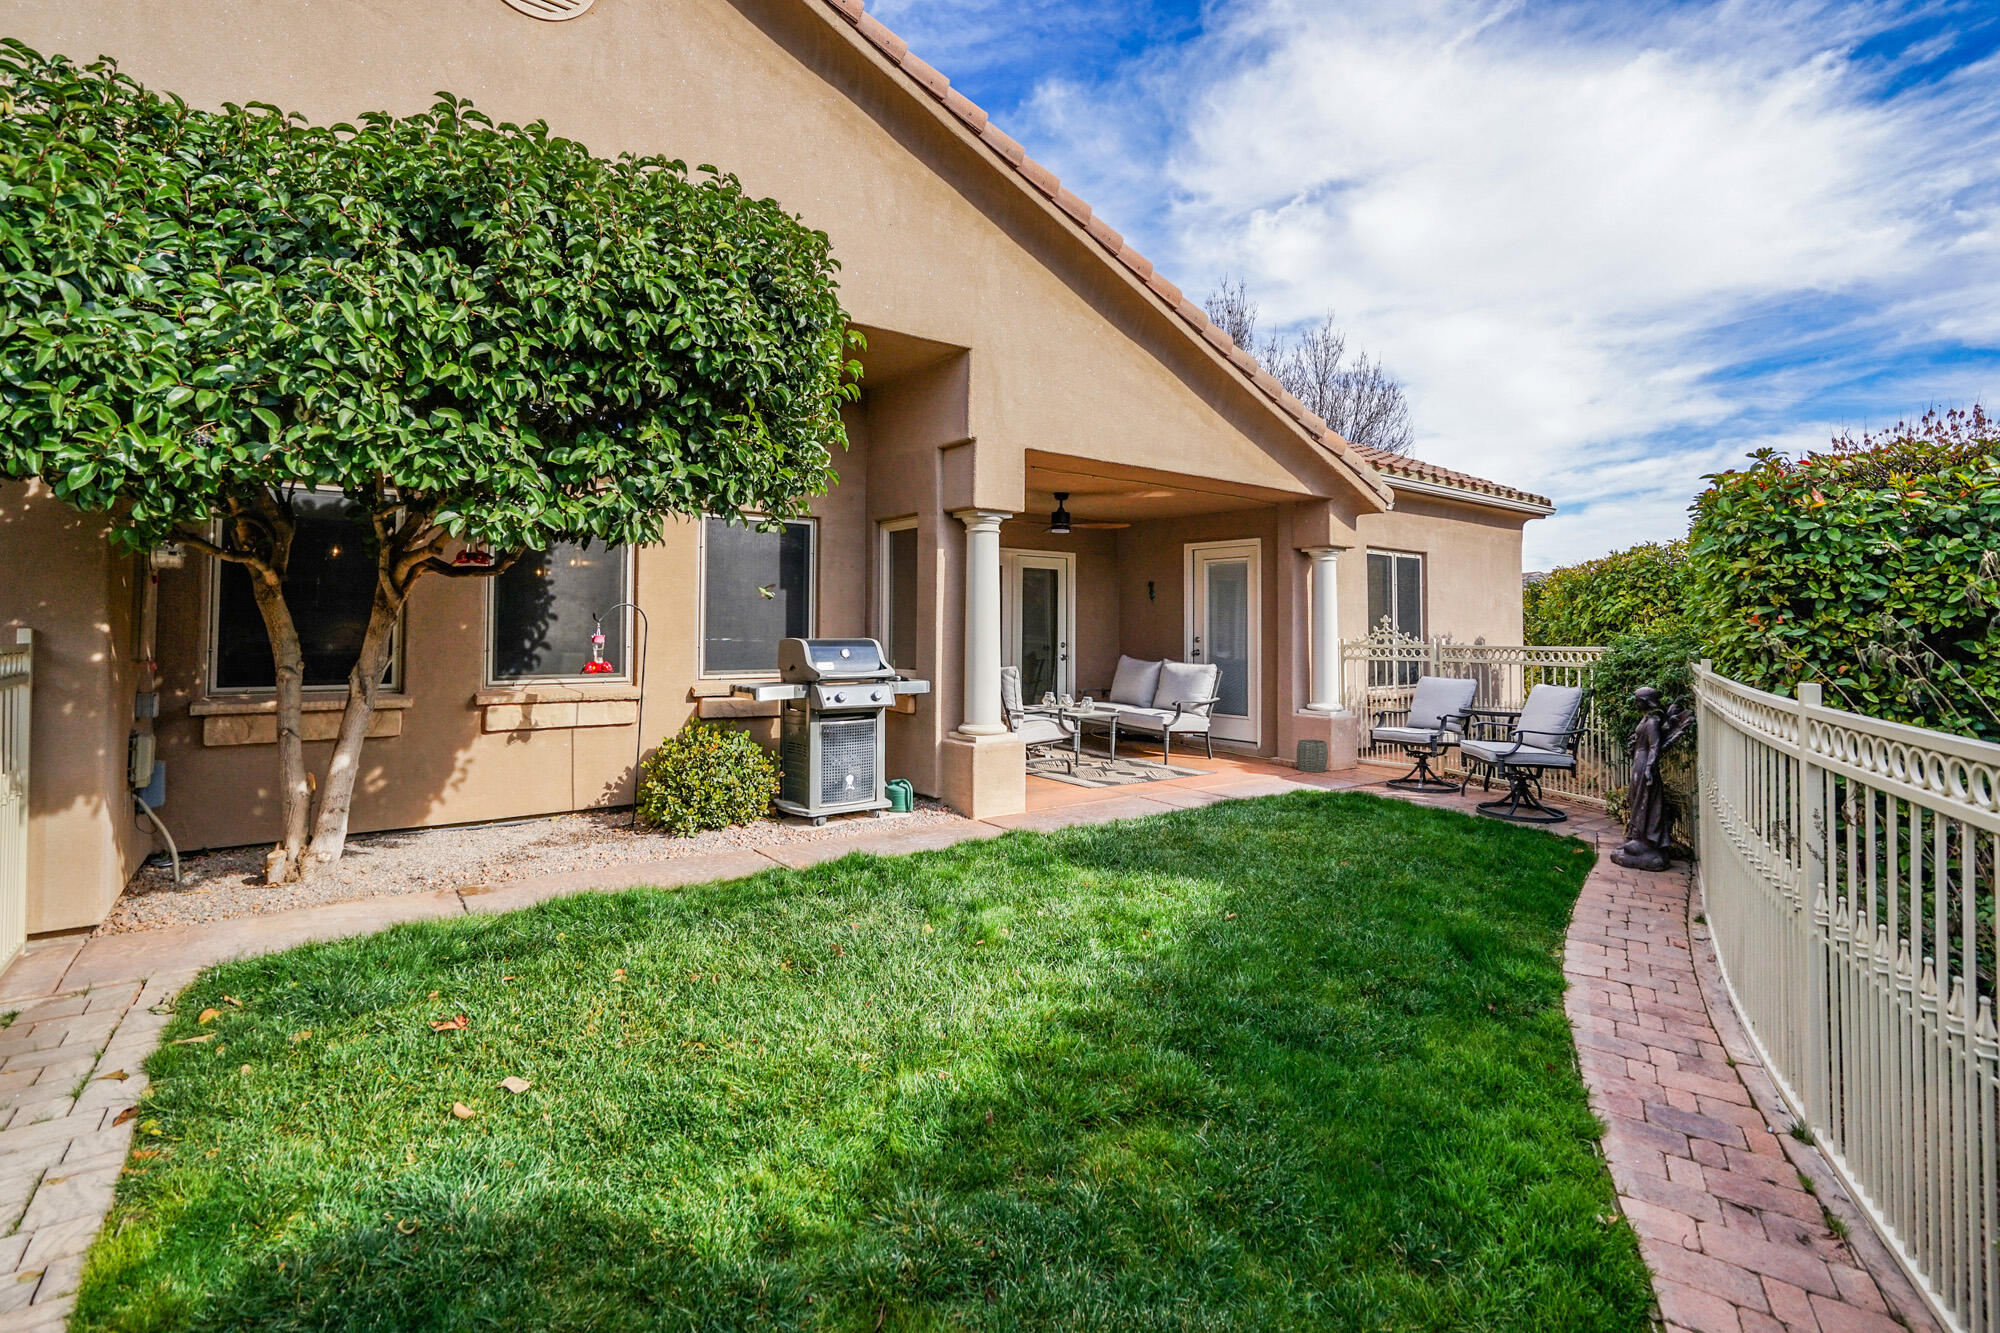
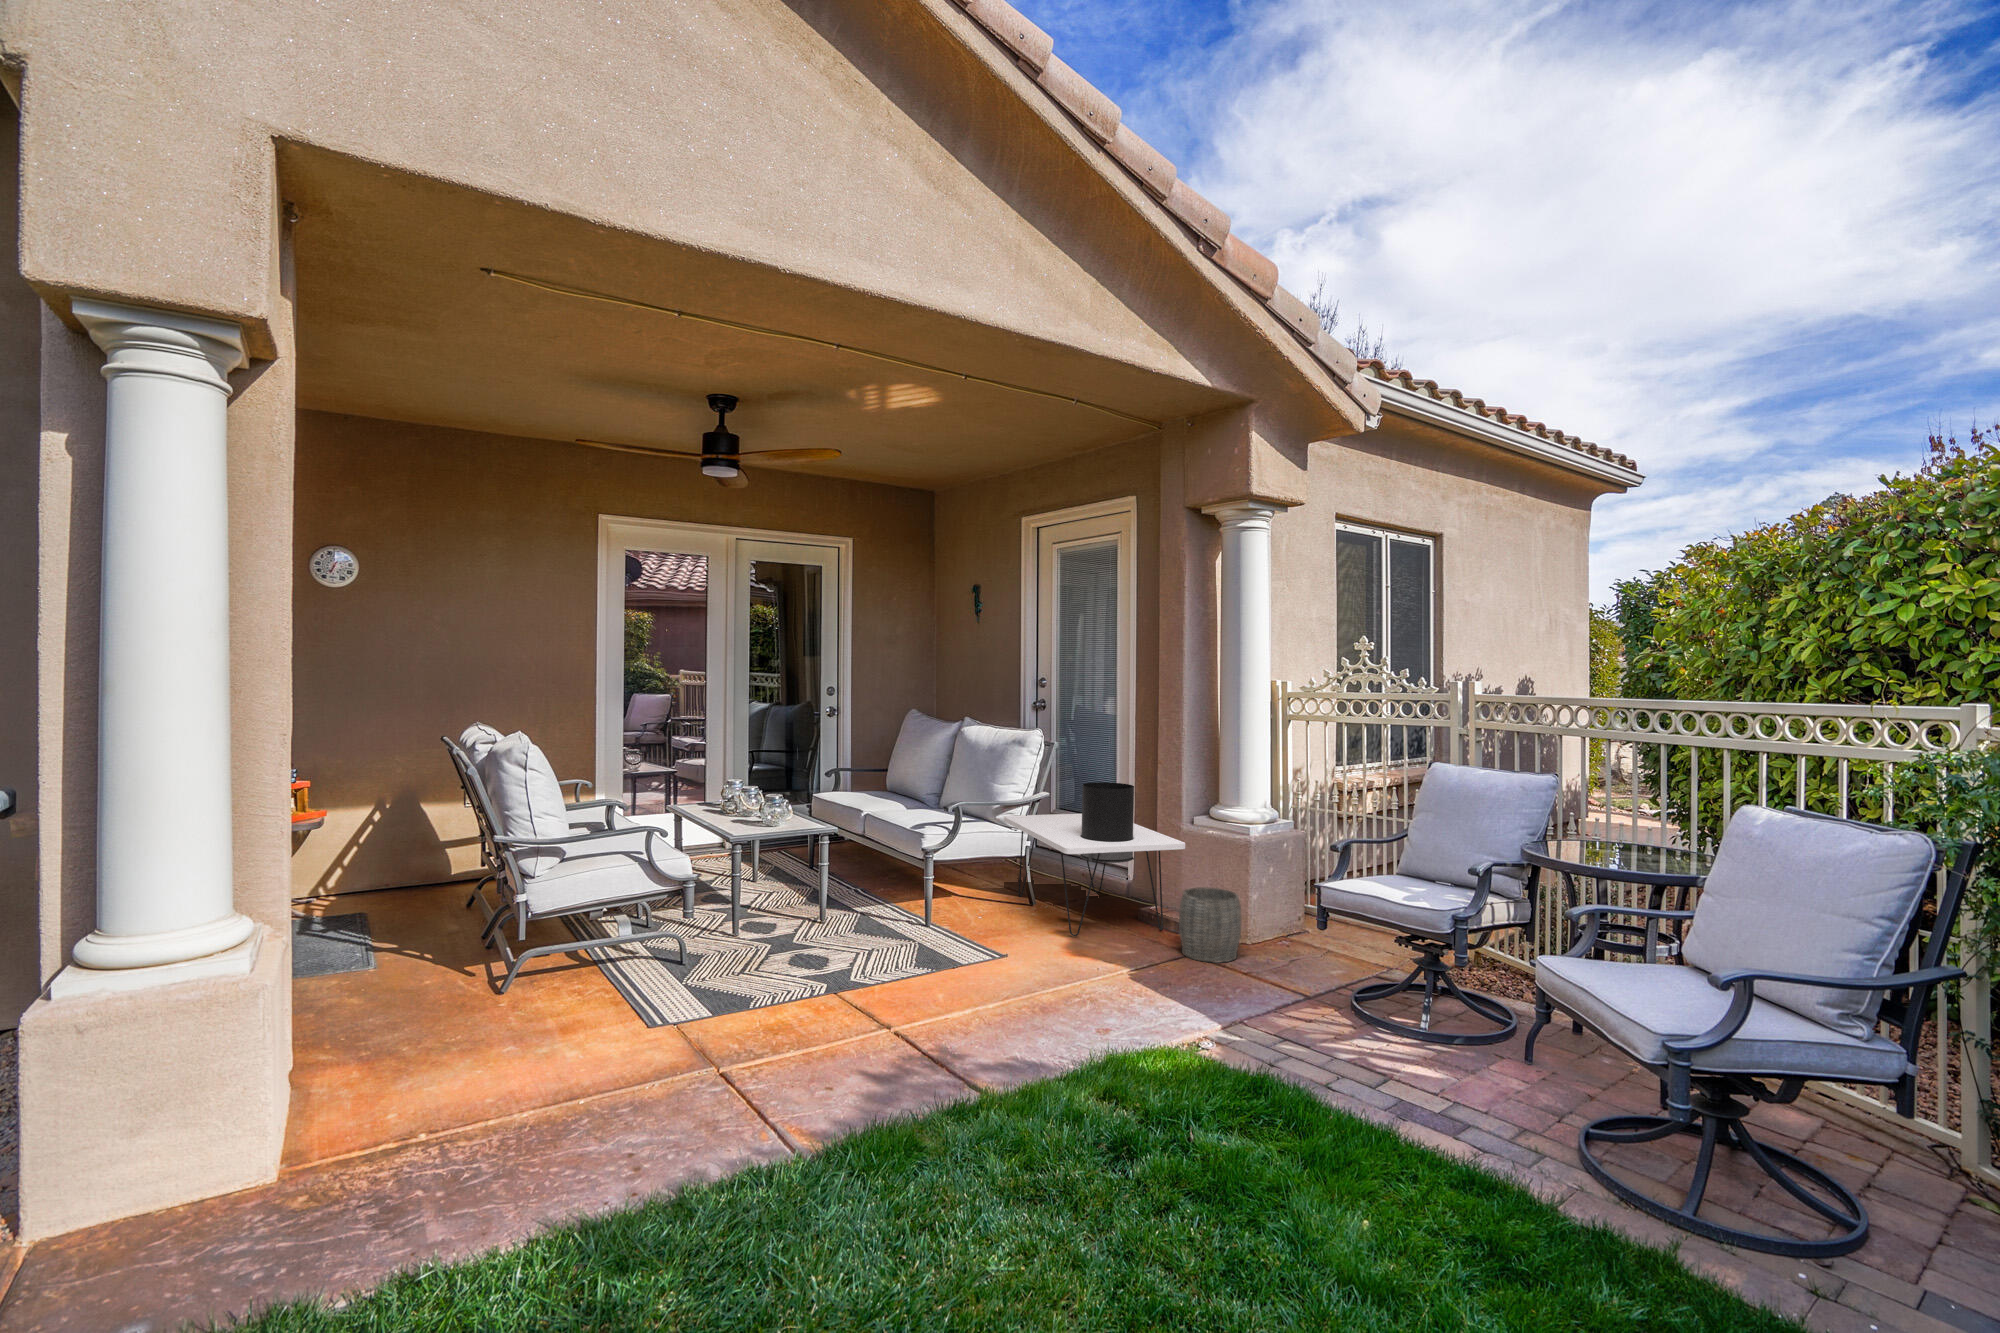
side table: none [1192,692,1296,766] -> present [1004,782,1185,936]

